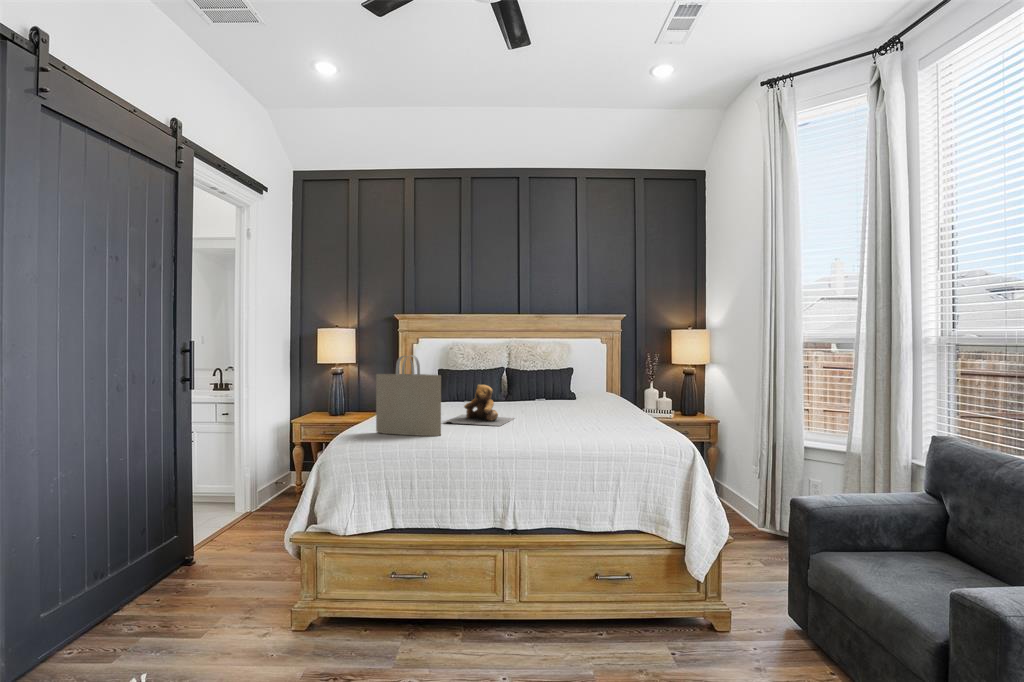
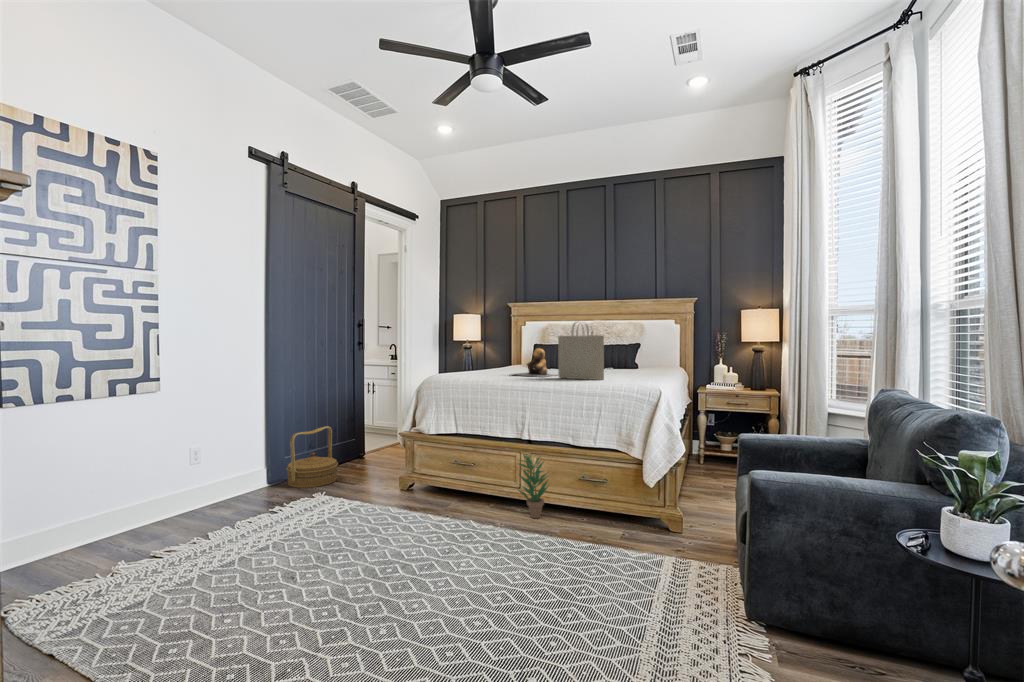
tote bag: present [376,355,441,436] -> present [558,322,604,380]
woven basket: none [58,528,166,658] -> present [286,426,338,488]
potted plant: none [511,552,561,648] -> present [519,455,548,518]

